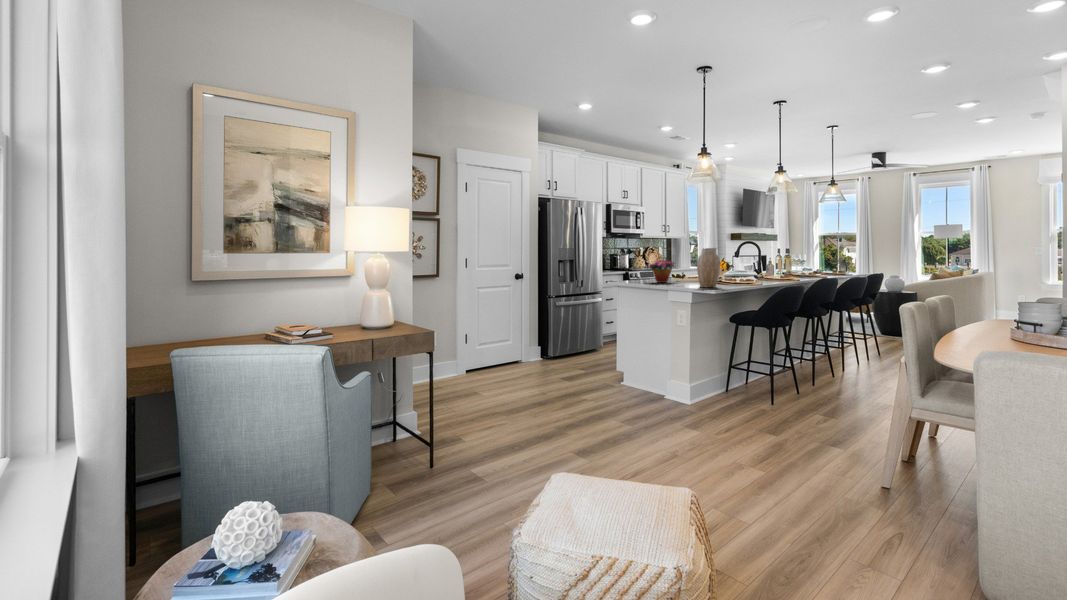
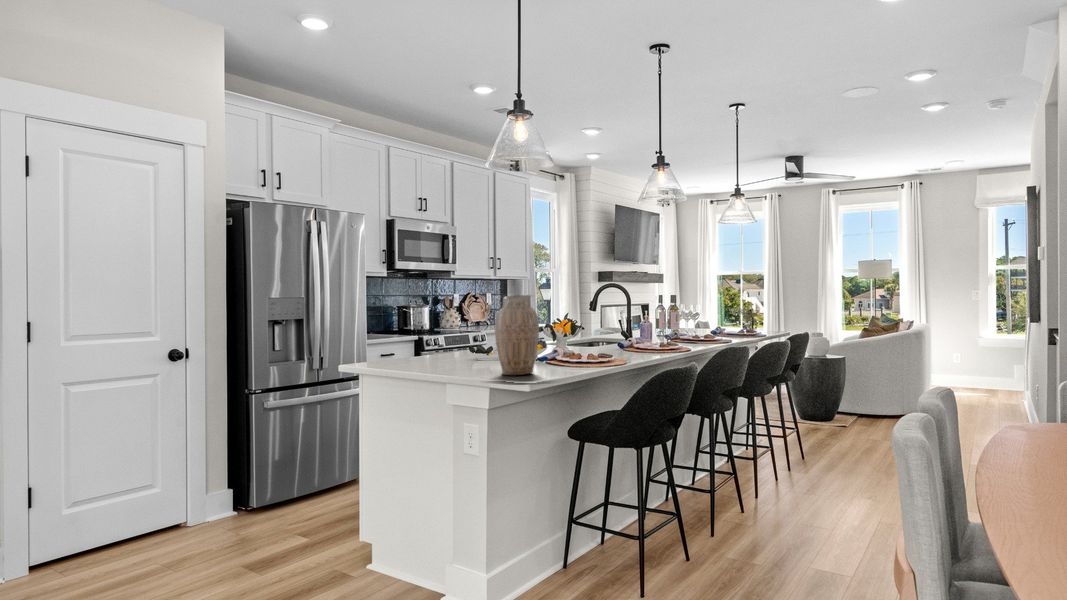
flower arrangement: present [647,260,675,283] -> none [411,315,480,361]

